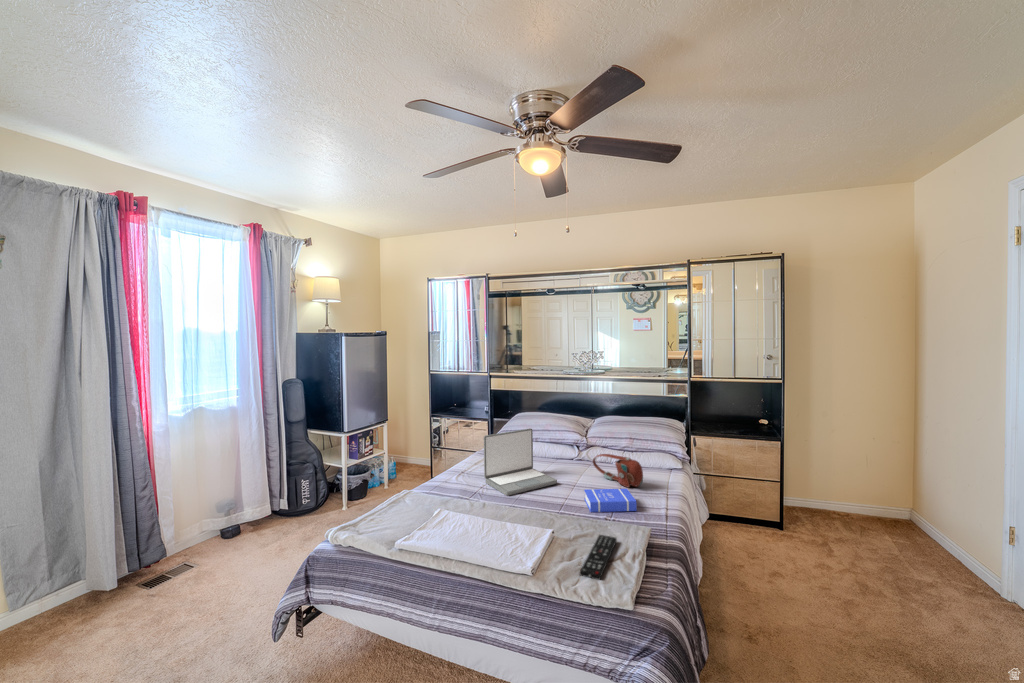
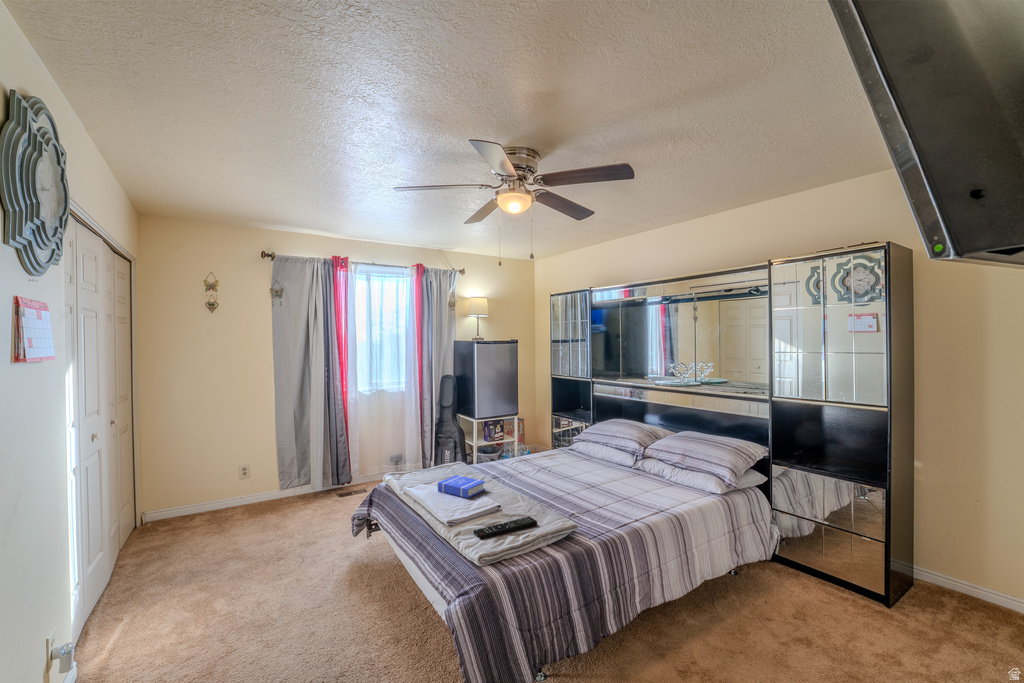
laptop: present [484,428,557,496] -> none [519,429,573,480]
handbag: present [593,454,643,488] -> none [617,461,646,497]
book: present [584,489,637,512] -> present [438,475,485,498]

